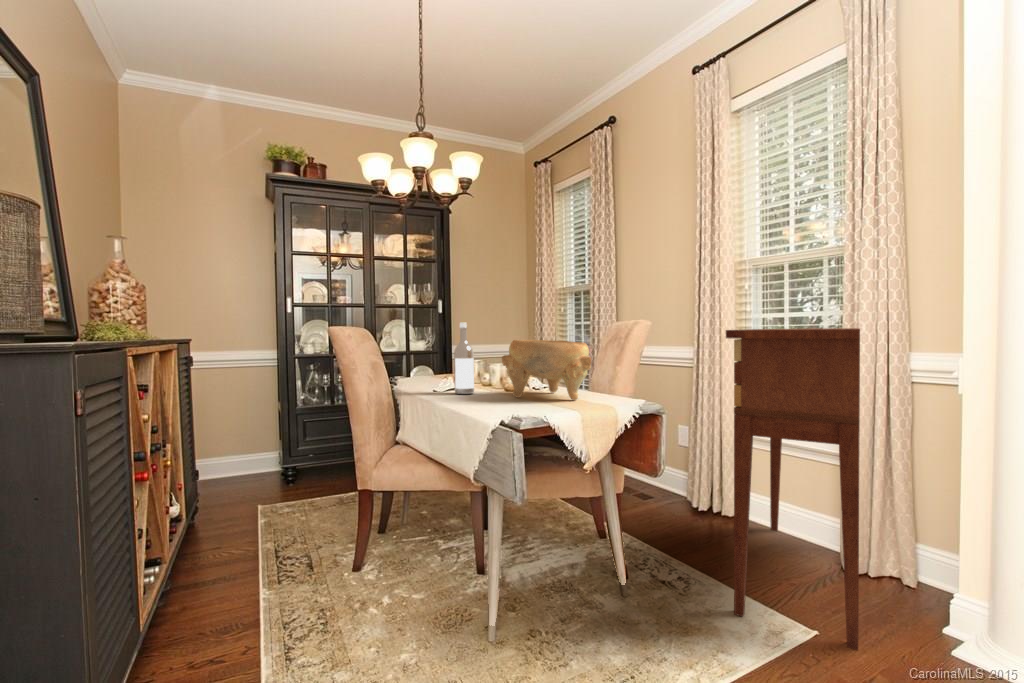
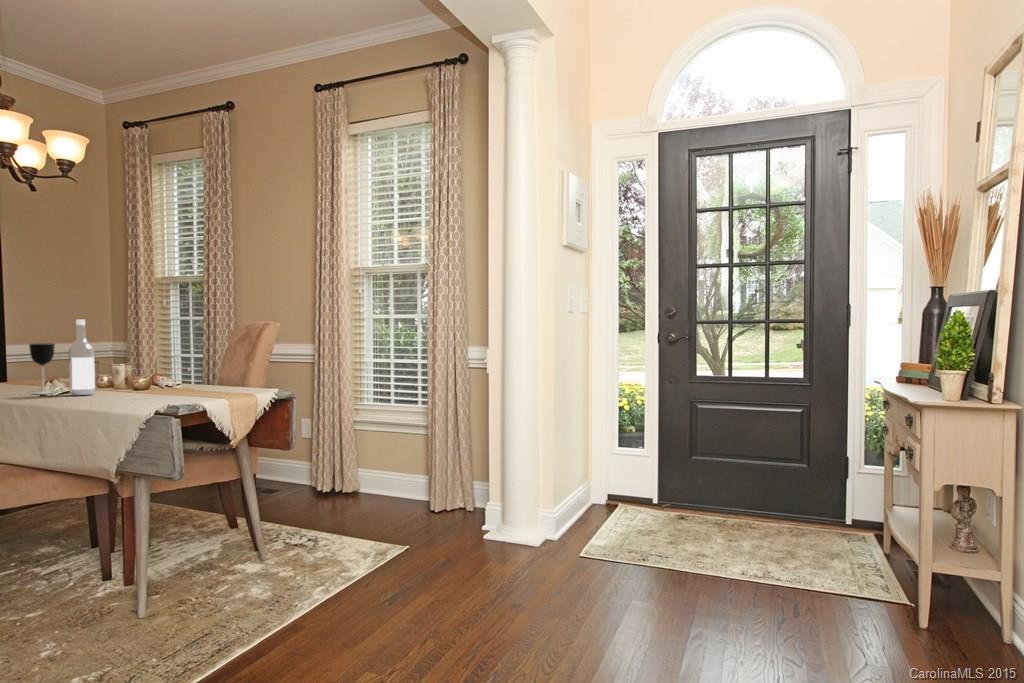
console table: present [726,328,860,650] -> none [346,328,443,551]
decorative bowl: present [502,340,591,400] -> none [134,338,231,394]
wine glass: none [431,345,449,390] -> present [29,344,54,394]

